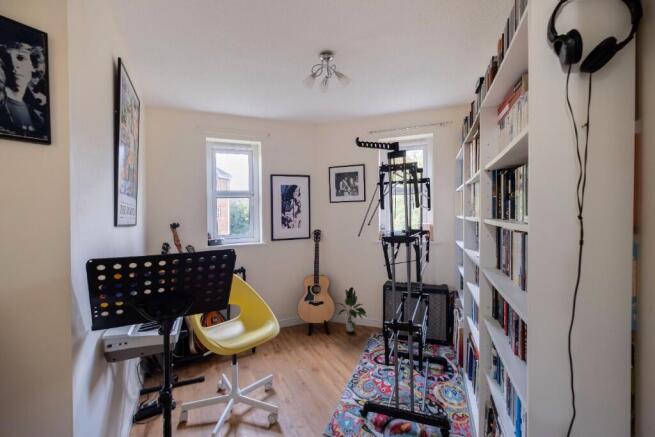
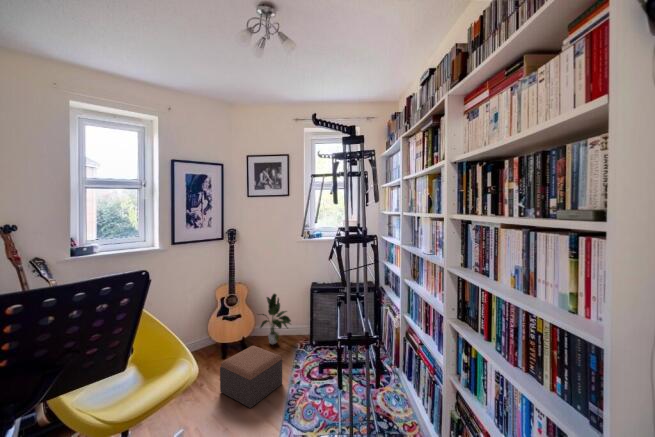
footstool: none [302,327,351,374] -> present [220,346,282,408]

